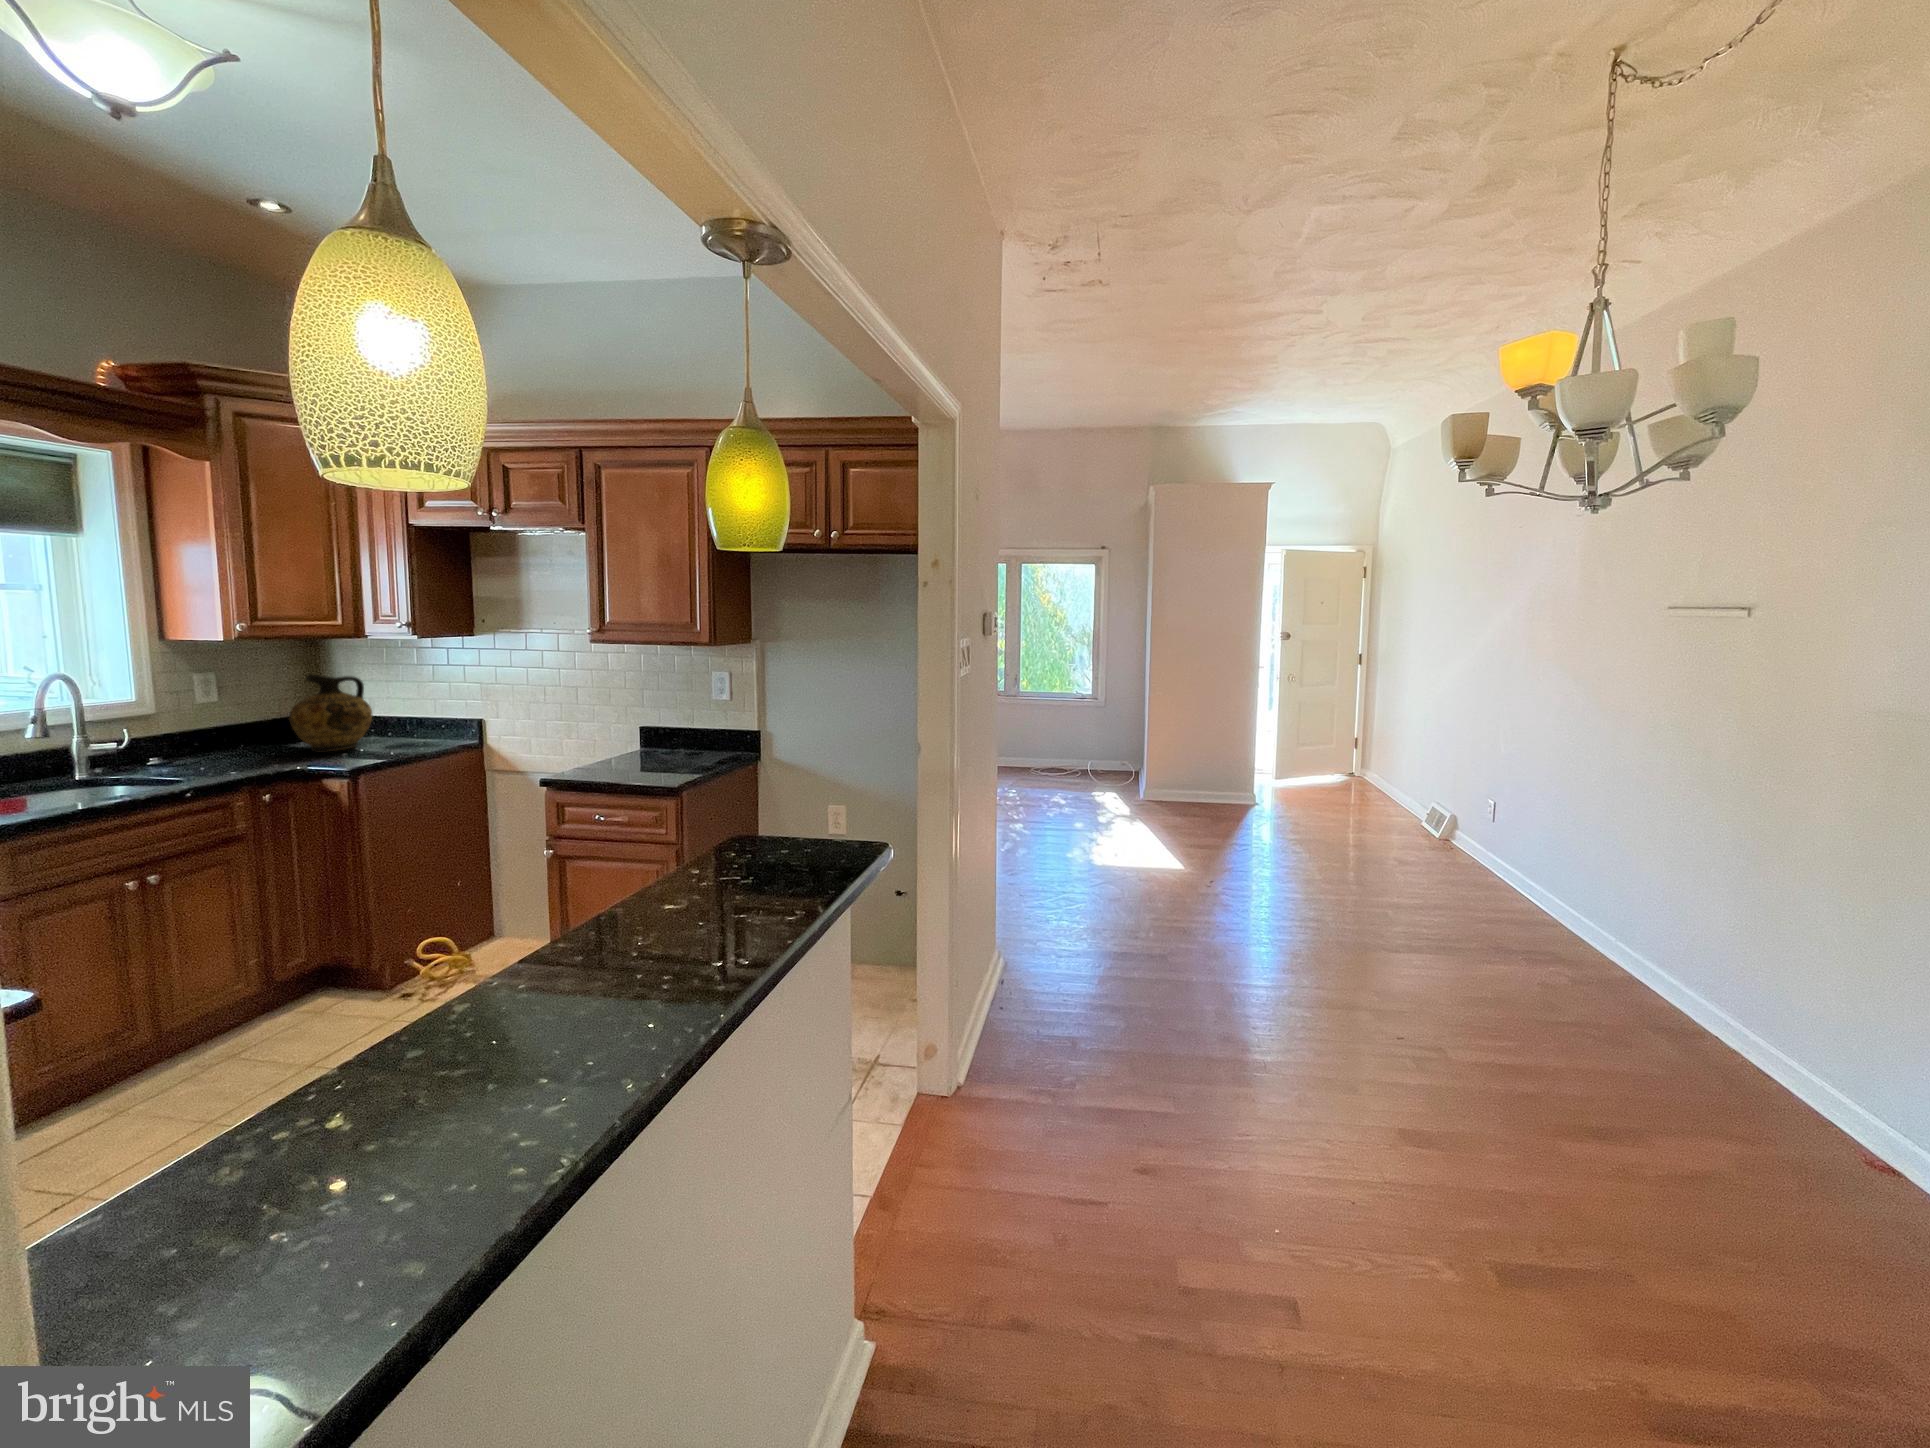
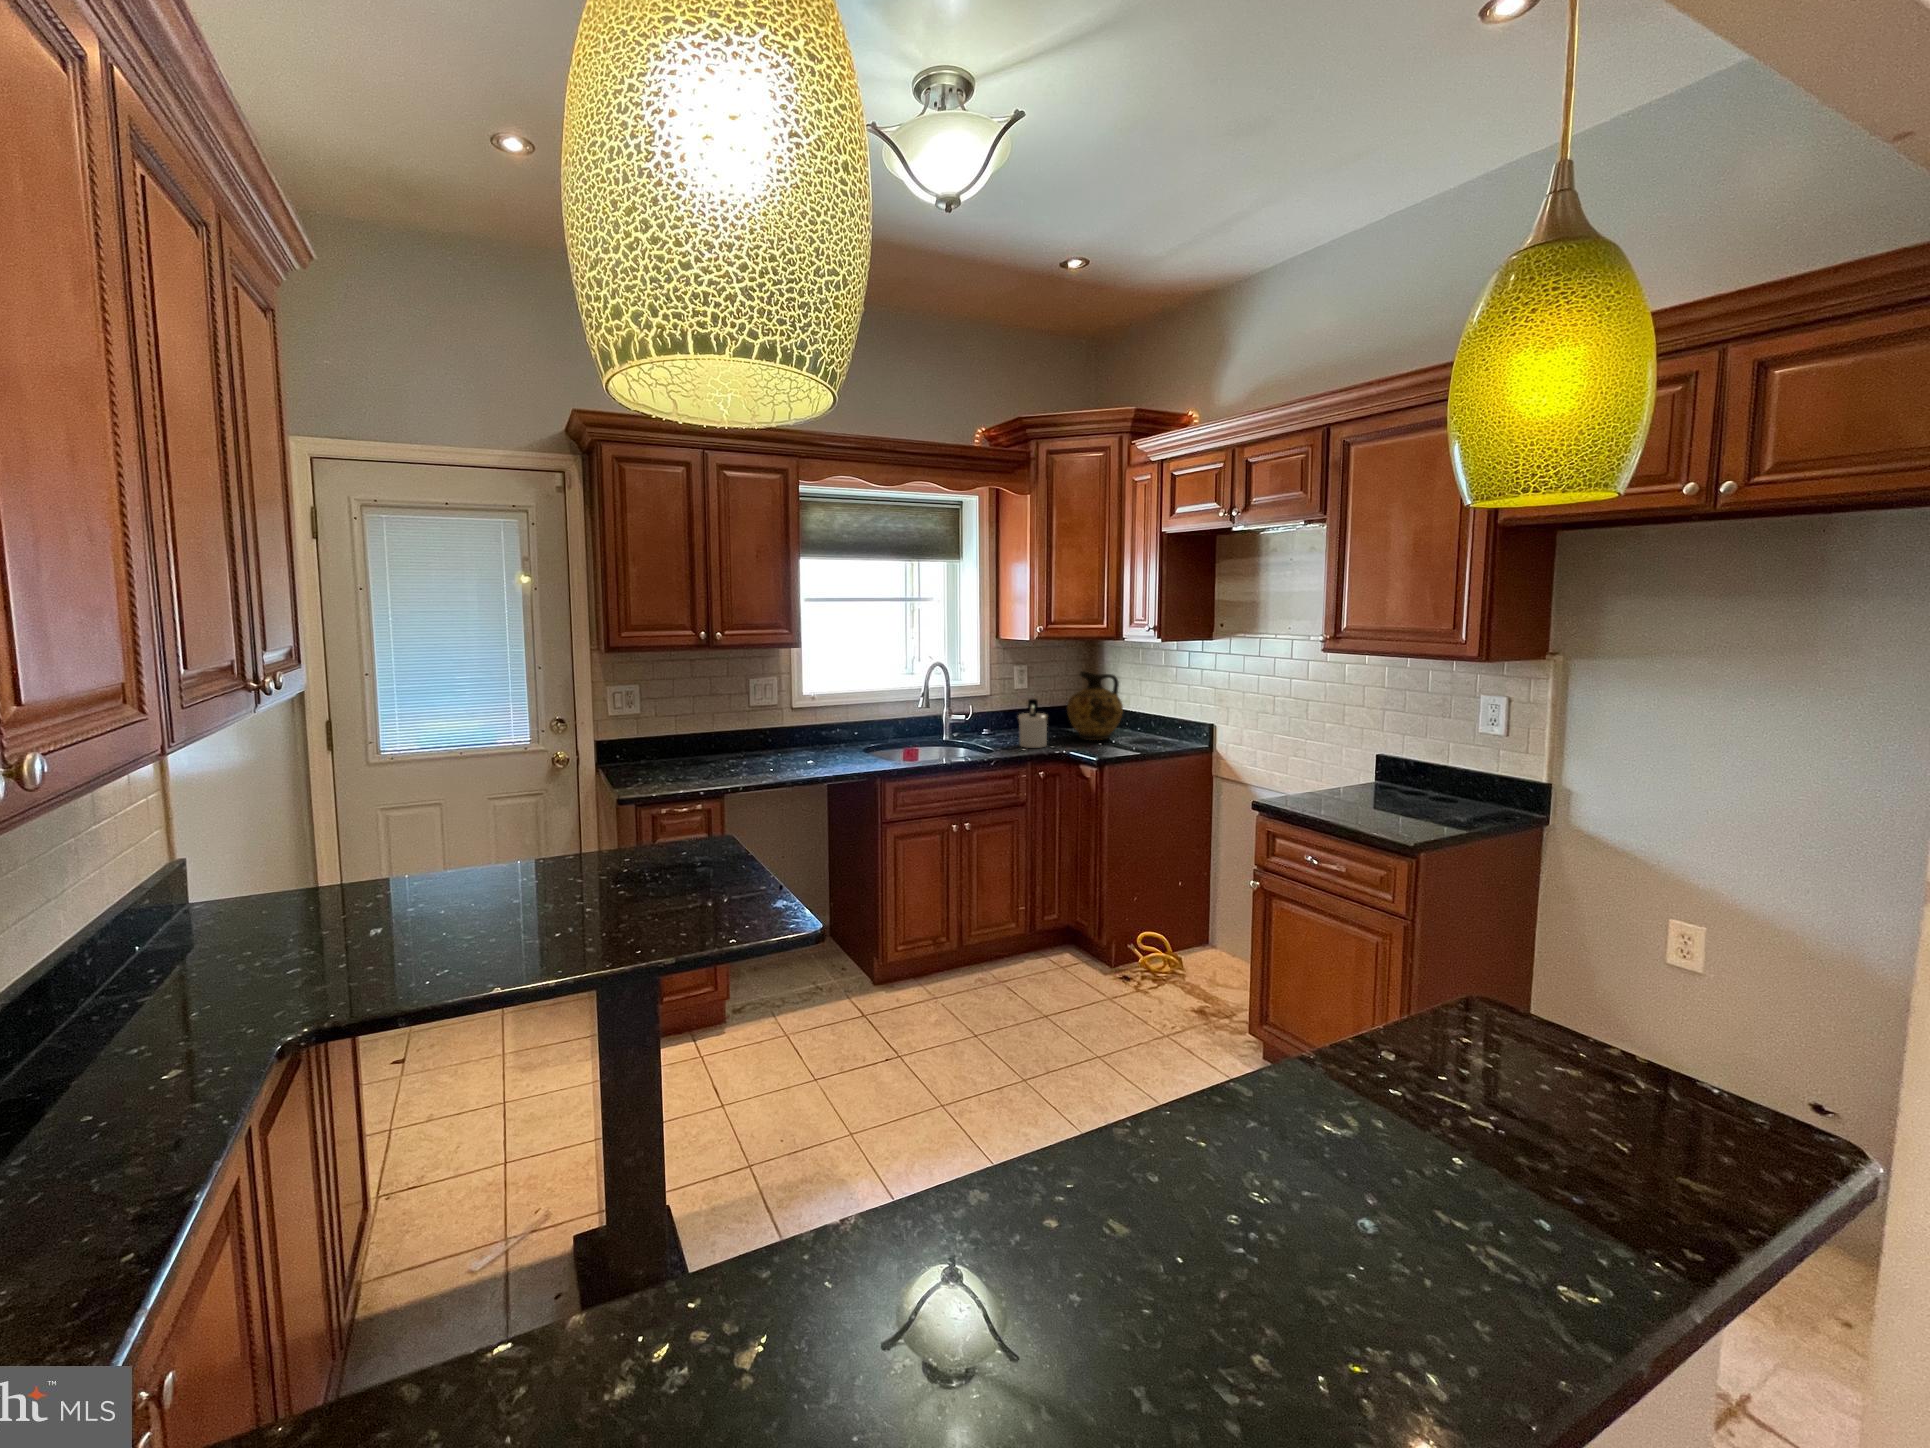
soap dispenser: none [211,711,263,771] -> present [1018,699,1048,748]

